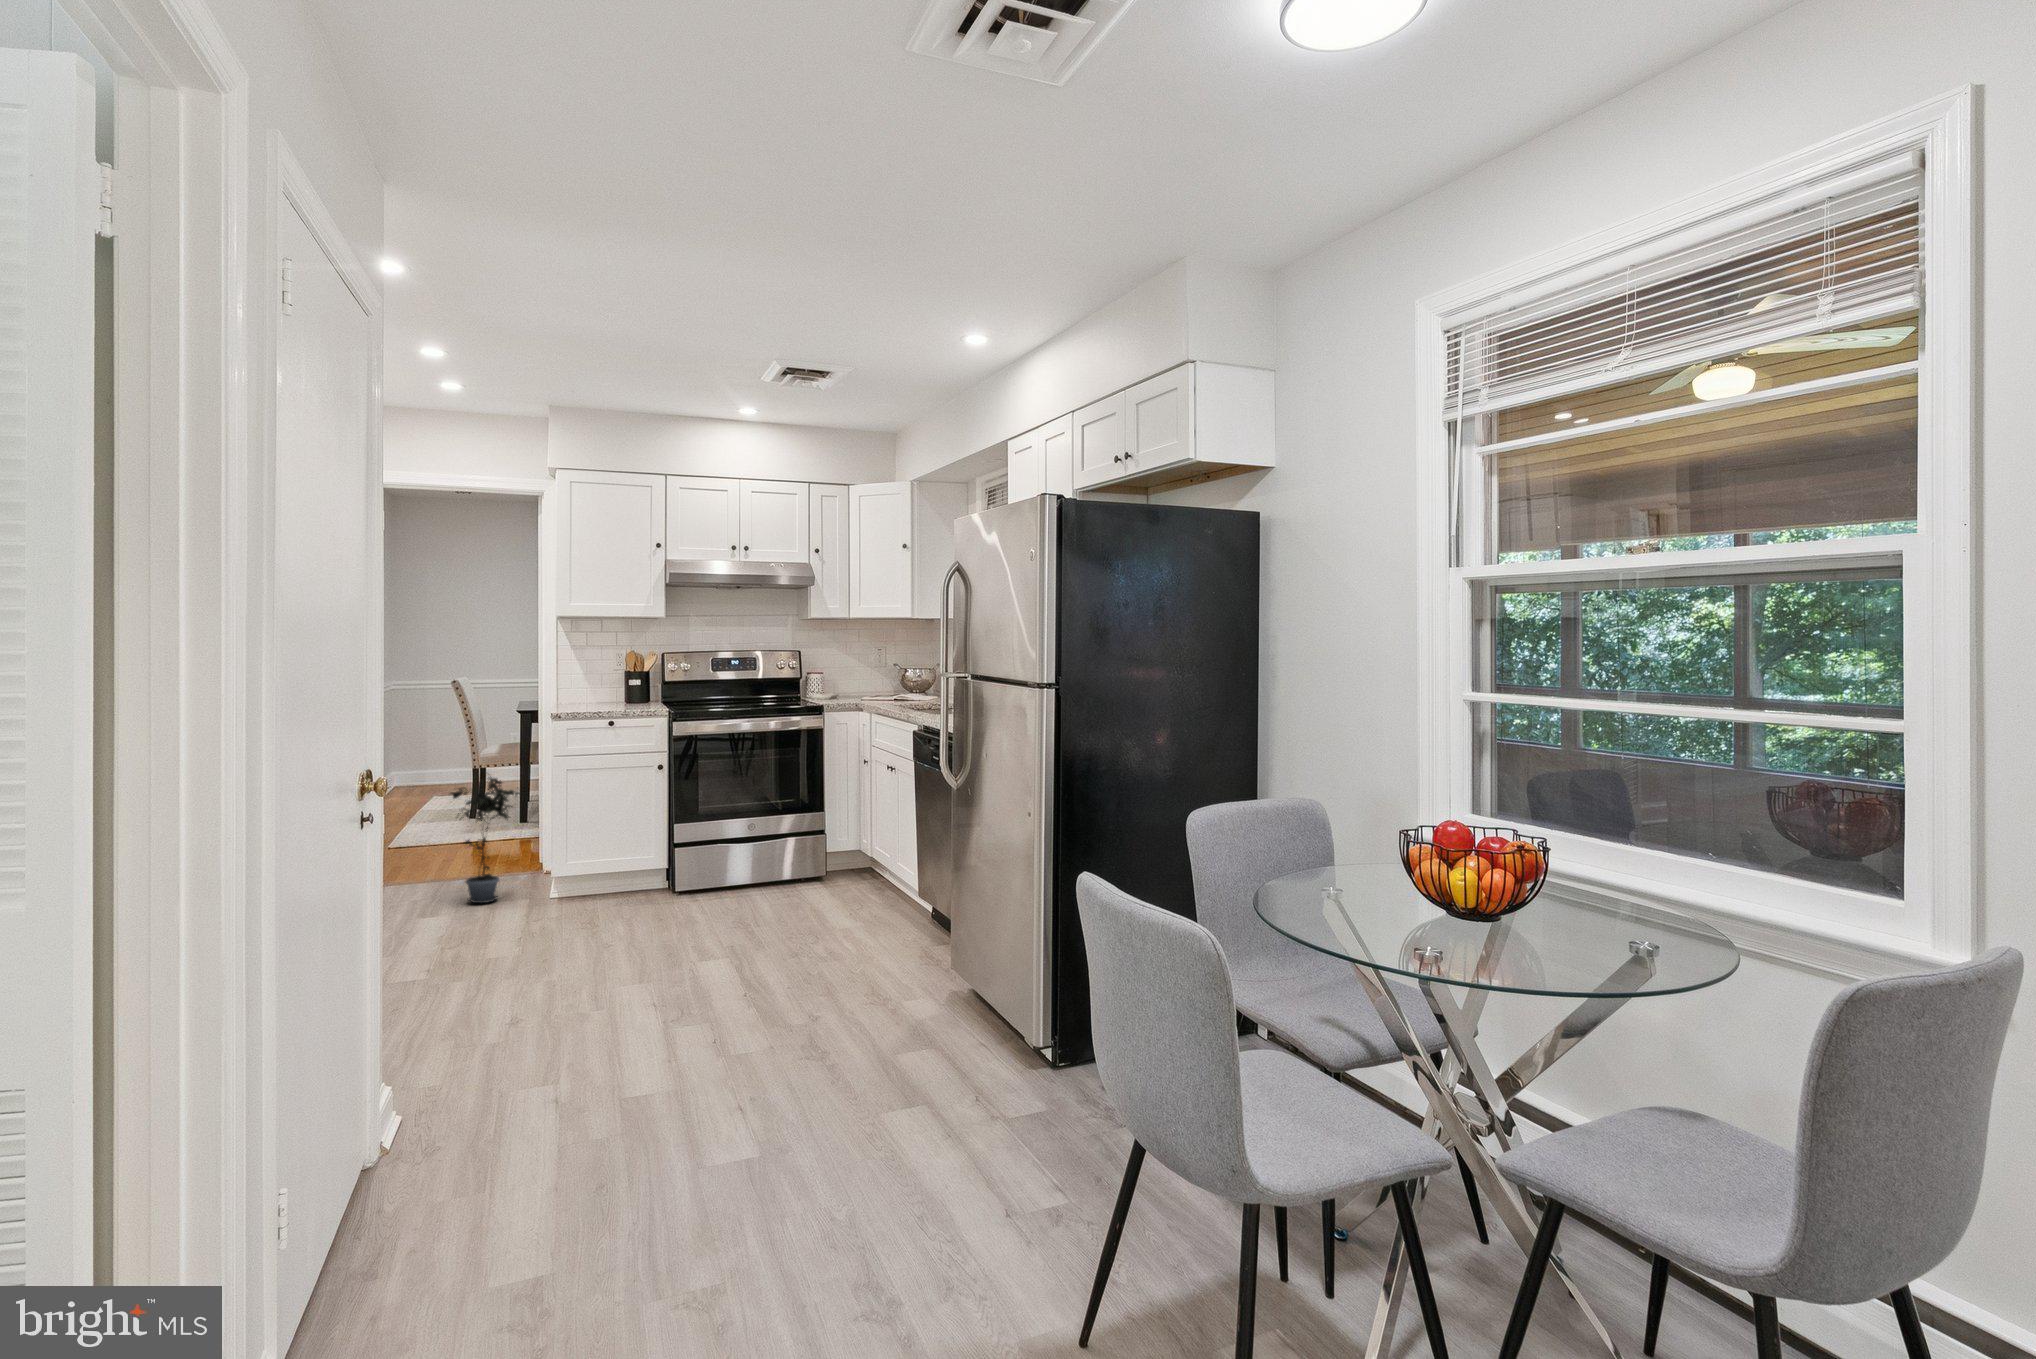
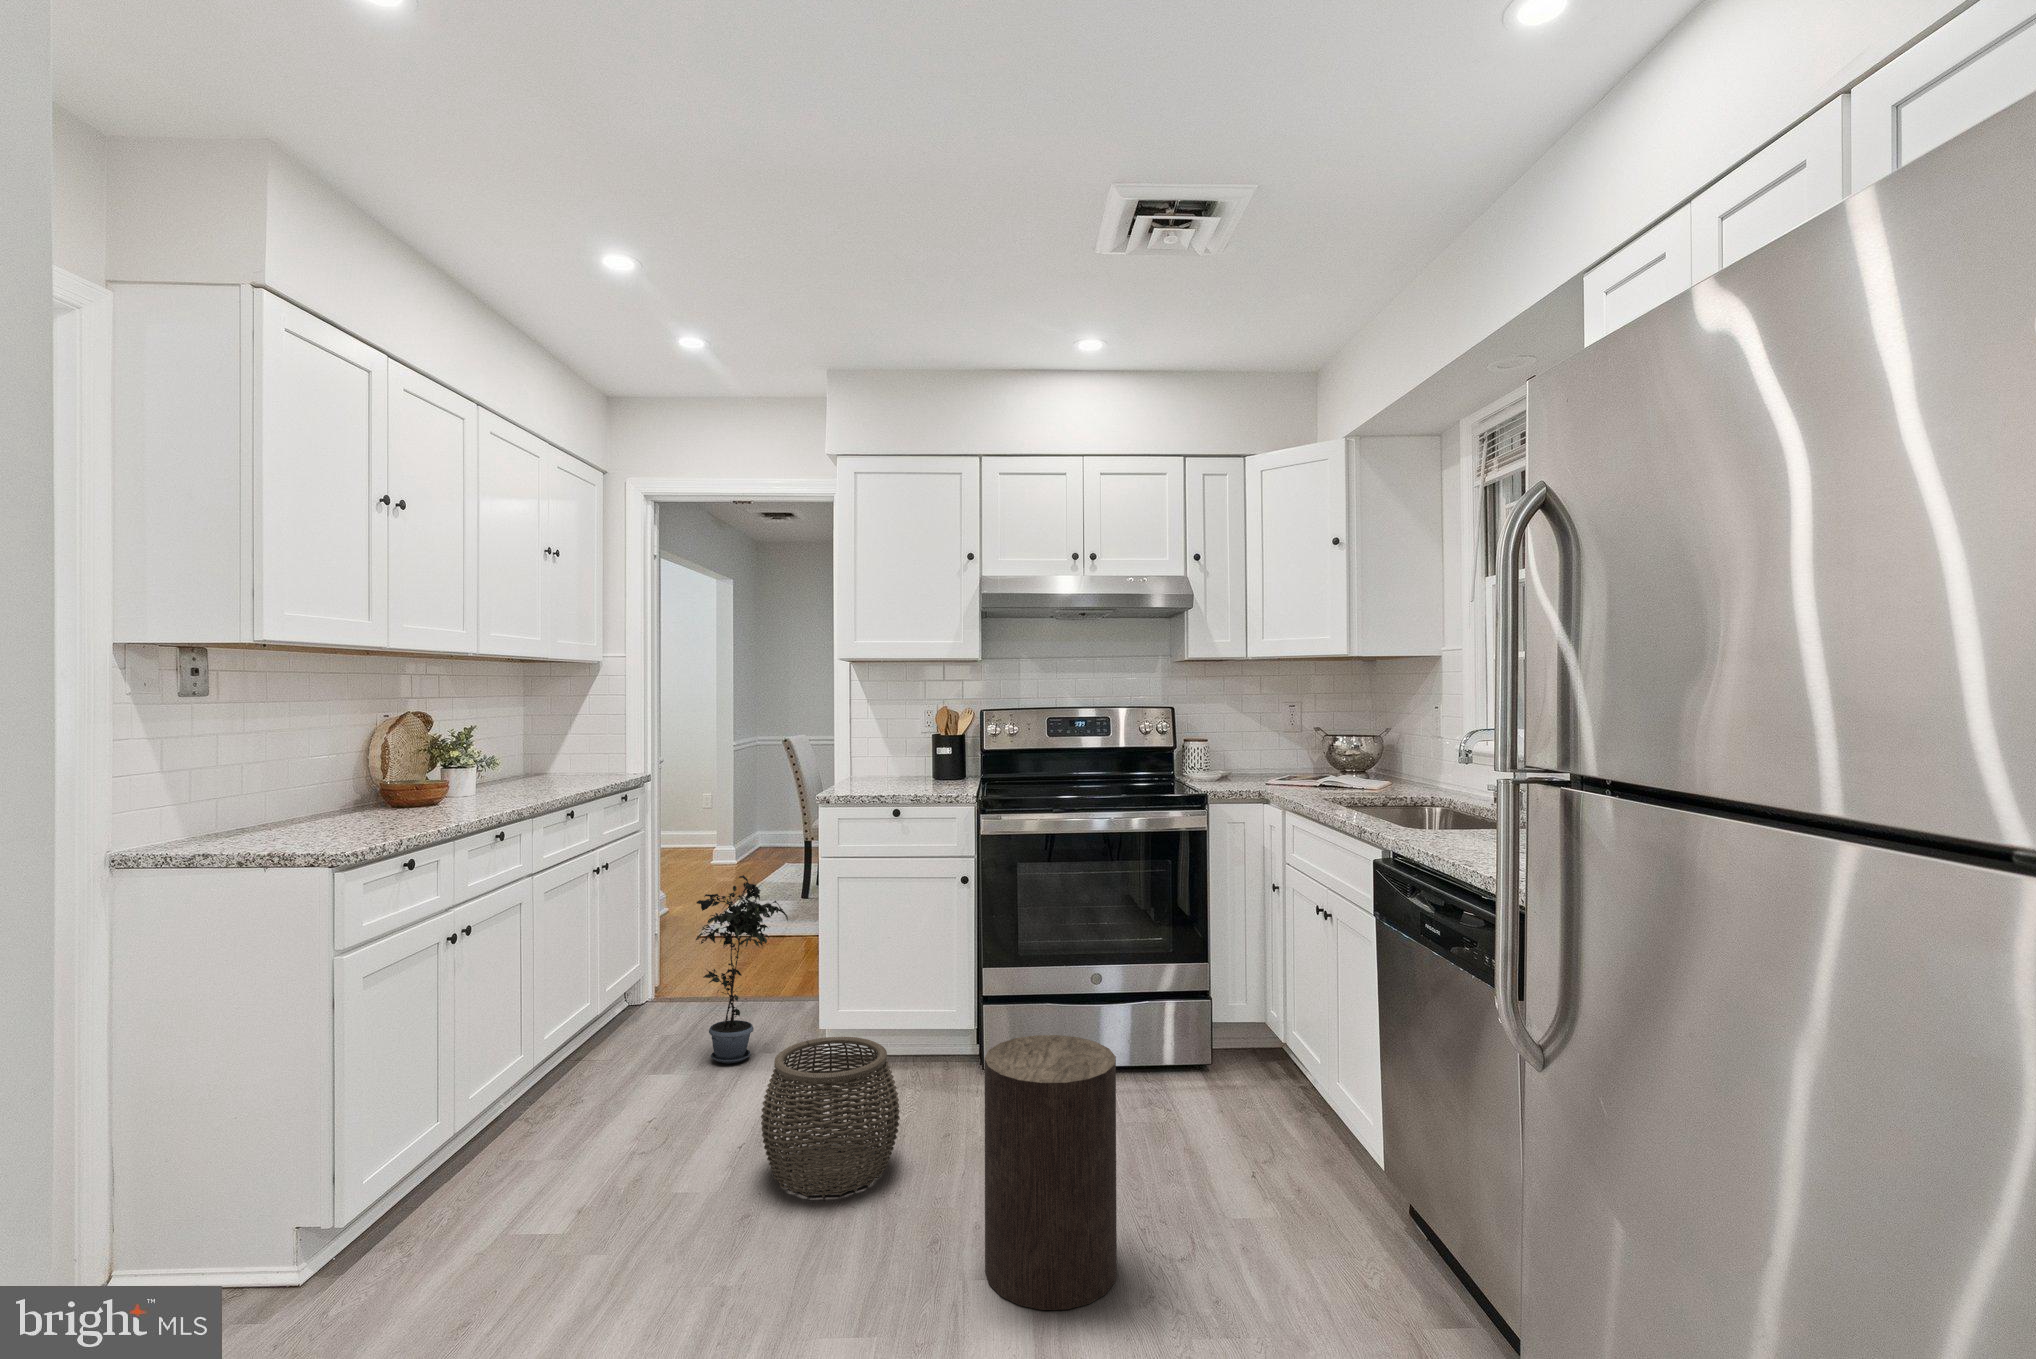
stool: none [701,834,775,964] -> present [985,1035,1117,1310]
woven basket: none [544,859,636,946] -> present [761,1037,900,1197]

